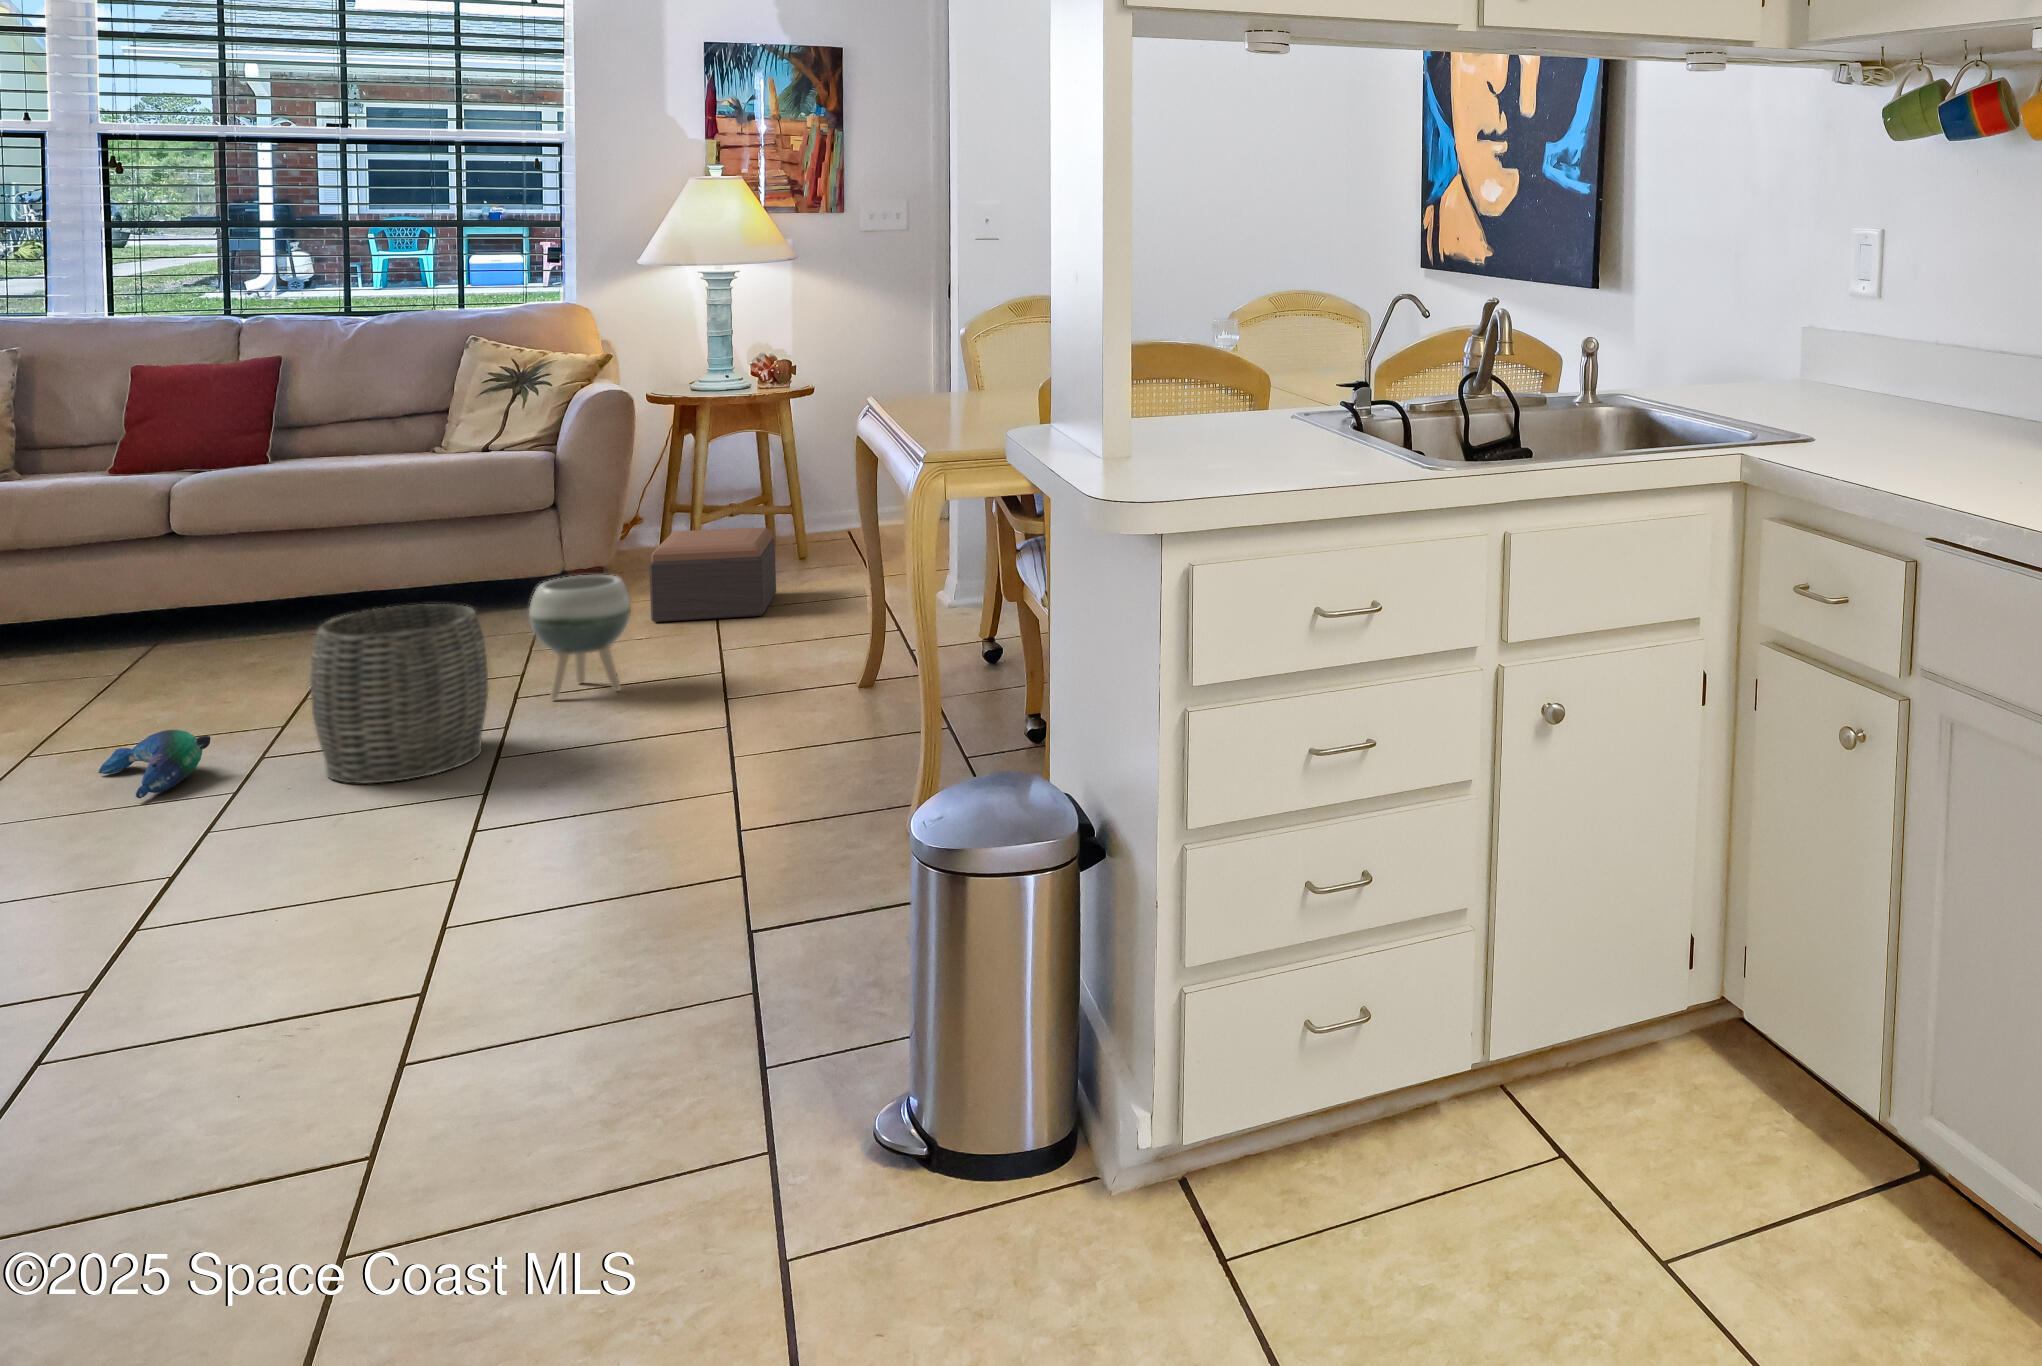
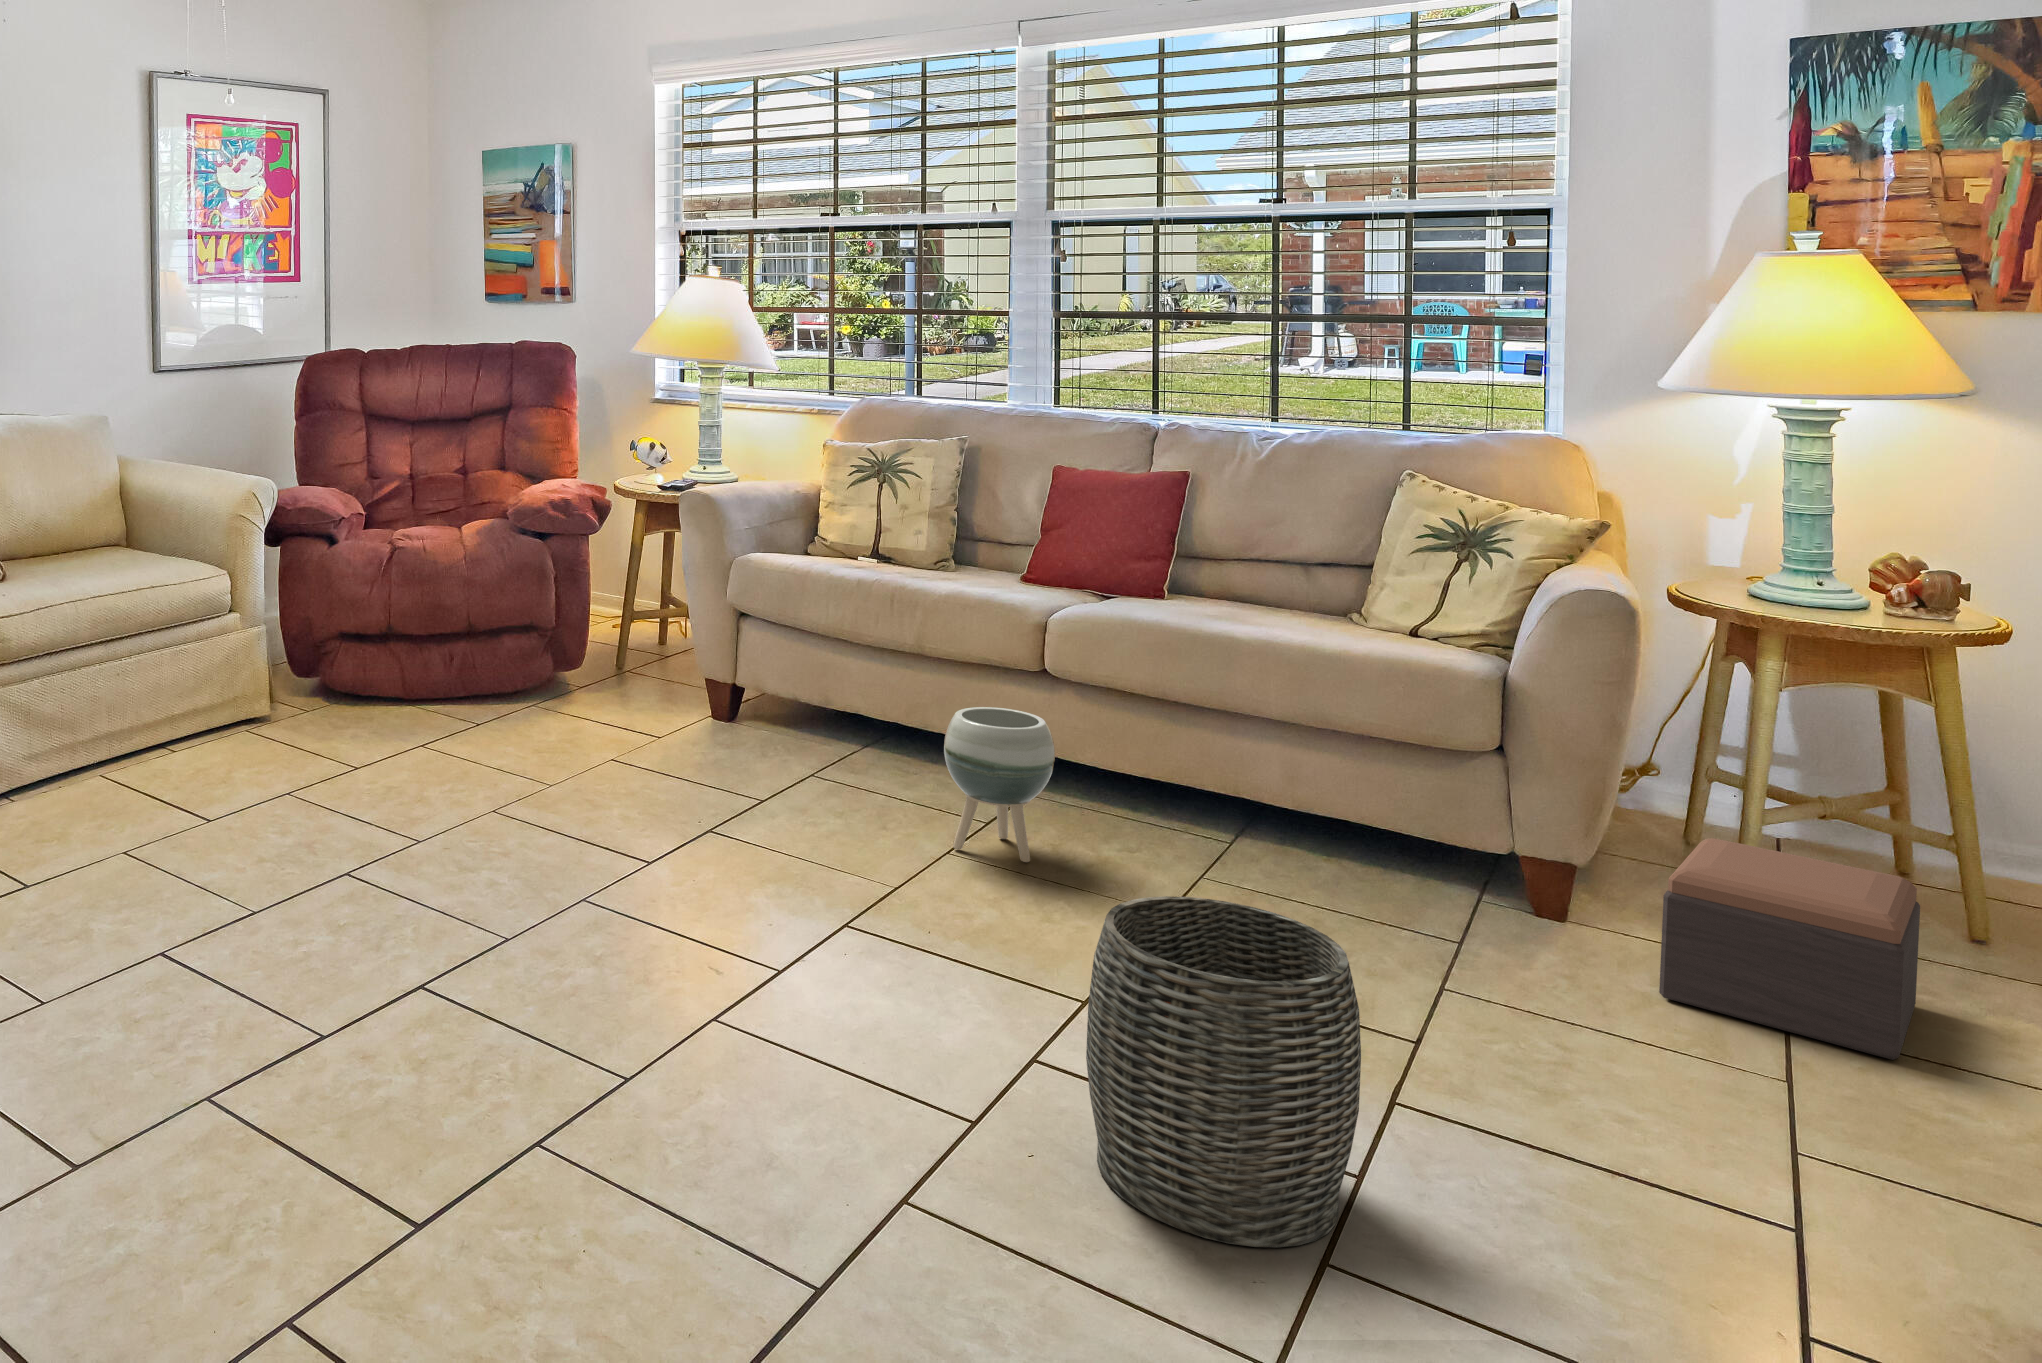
planter: present [529,575,631,700] -> present [944,707,1055,862]
plush toy: present [98,730,210,798] -> none [857,981,972,1087]

